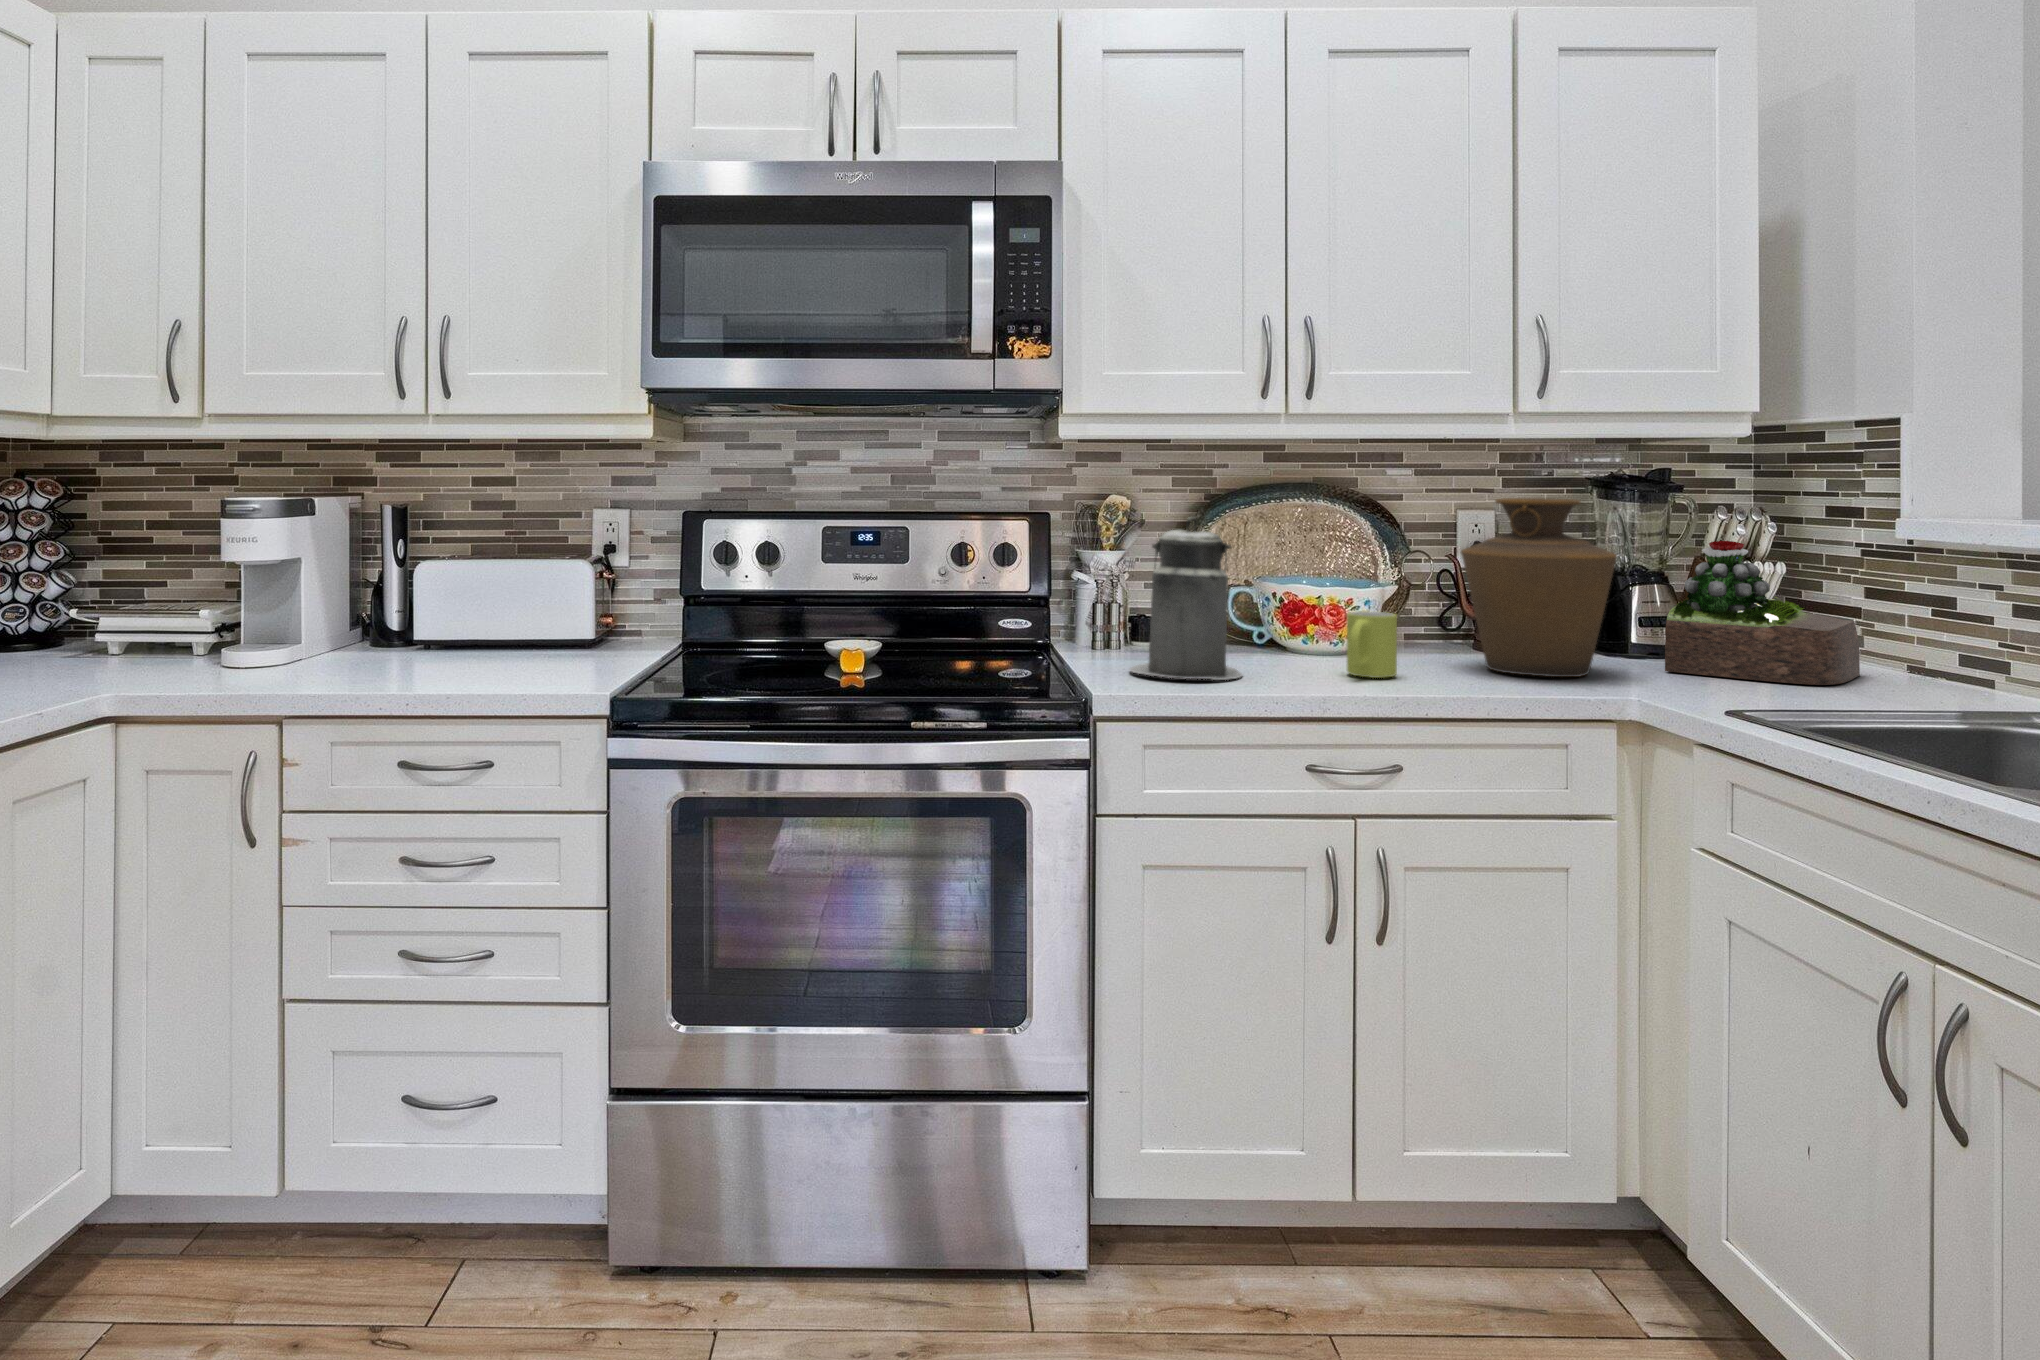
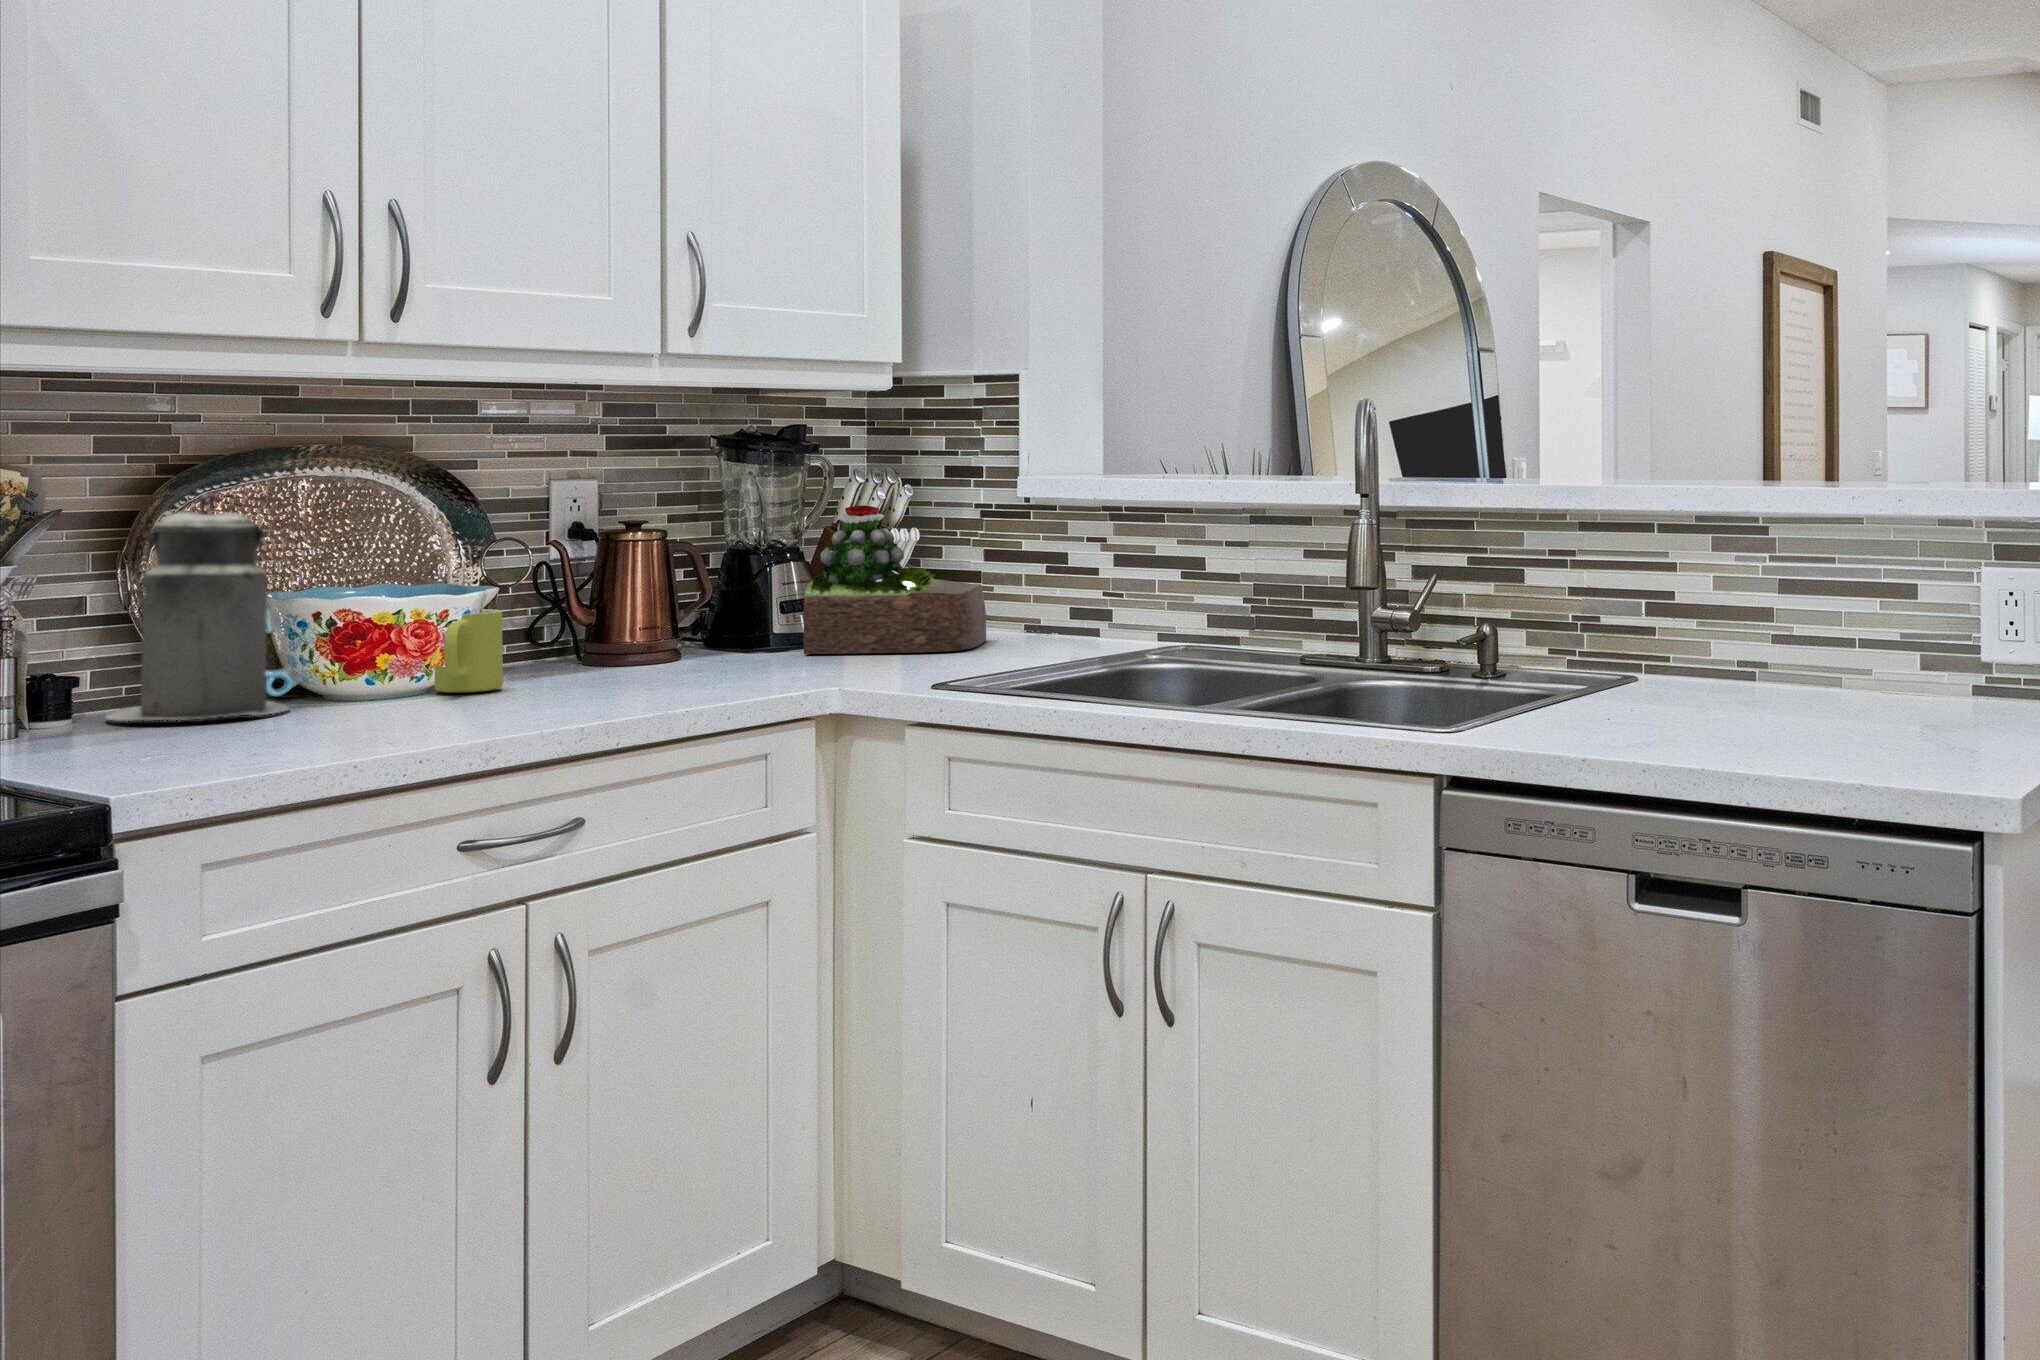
vase: present [1461,498,1617,677] -> none [573,462,756,672]

